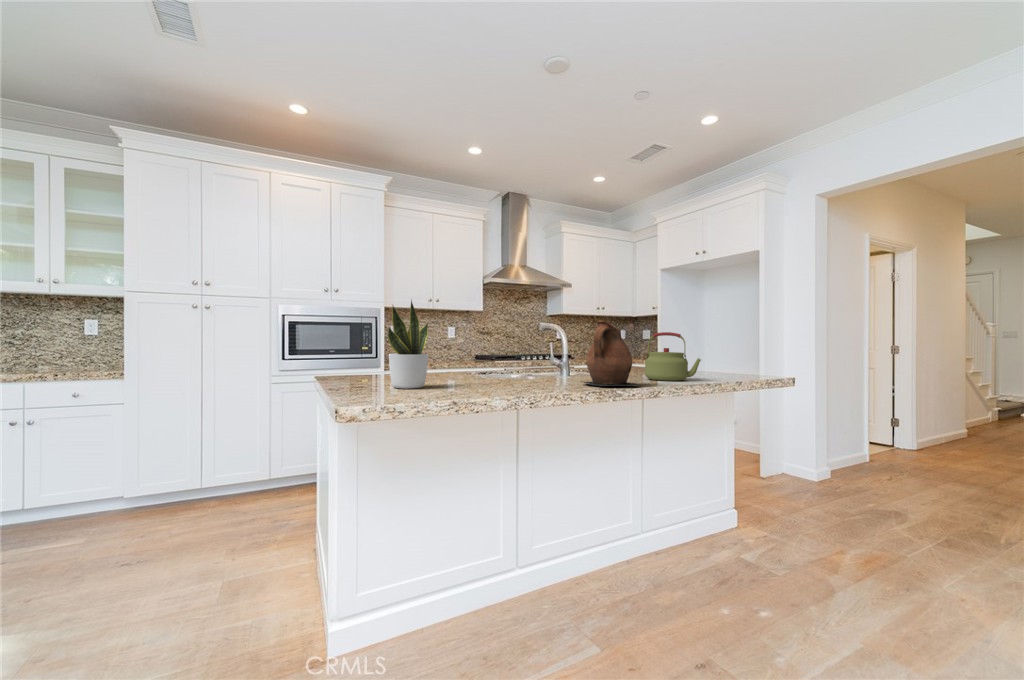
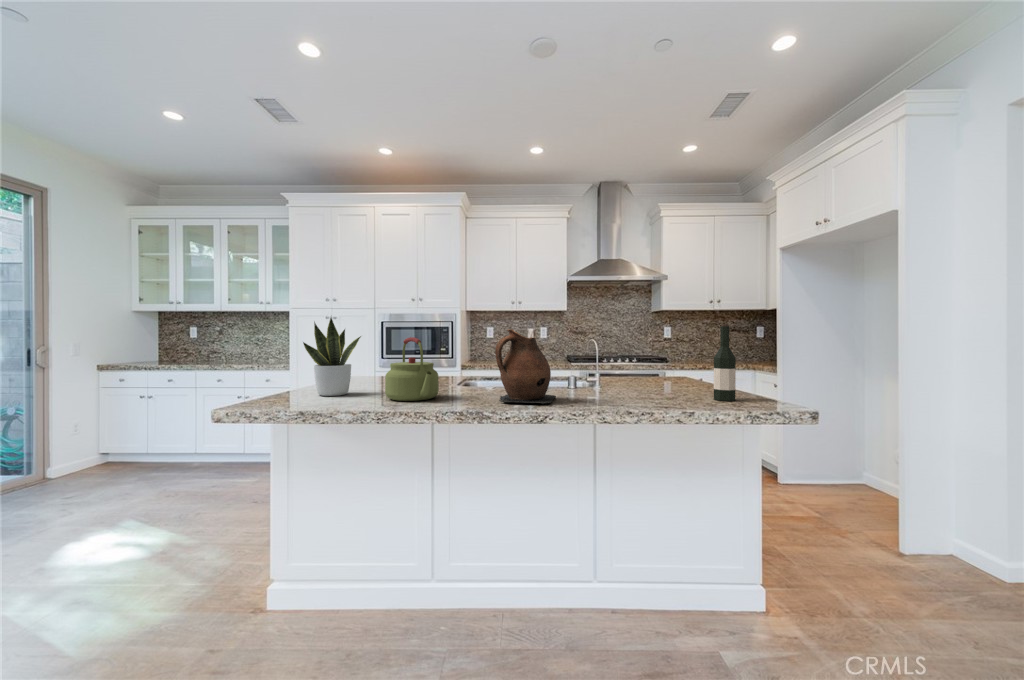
wine bottle: none [718,323,736,381] -> present [714,324,736,401]
kettle: present [645,332,701,381] -> present [385,337,439,401]

